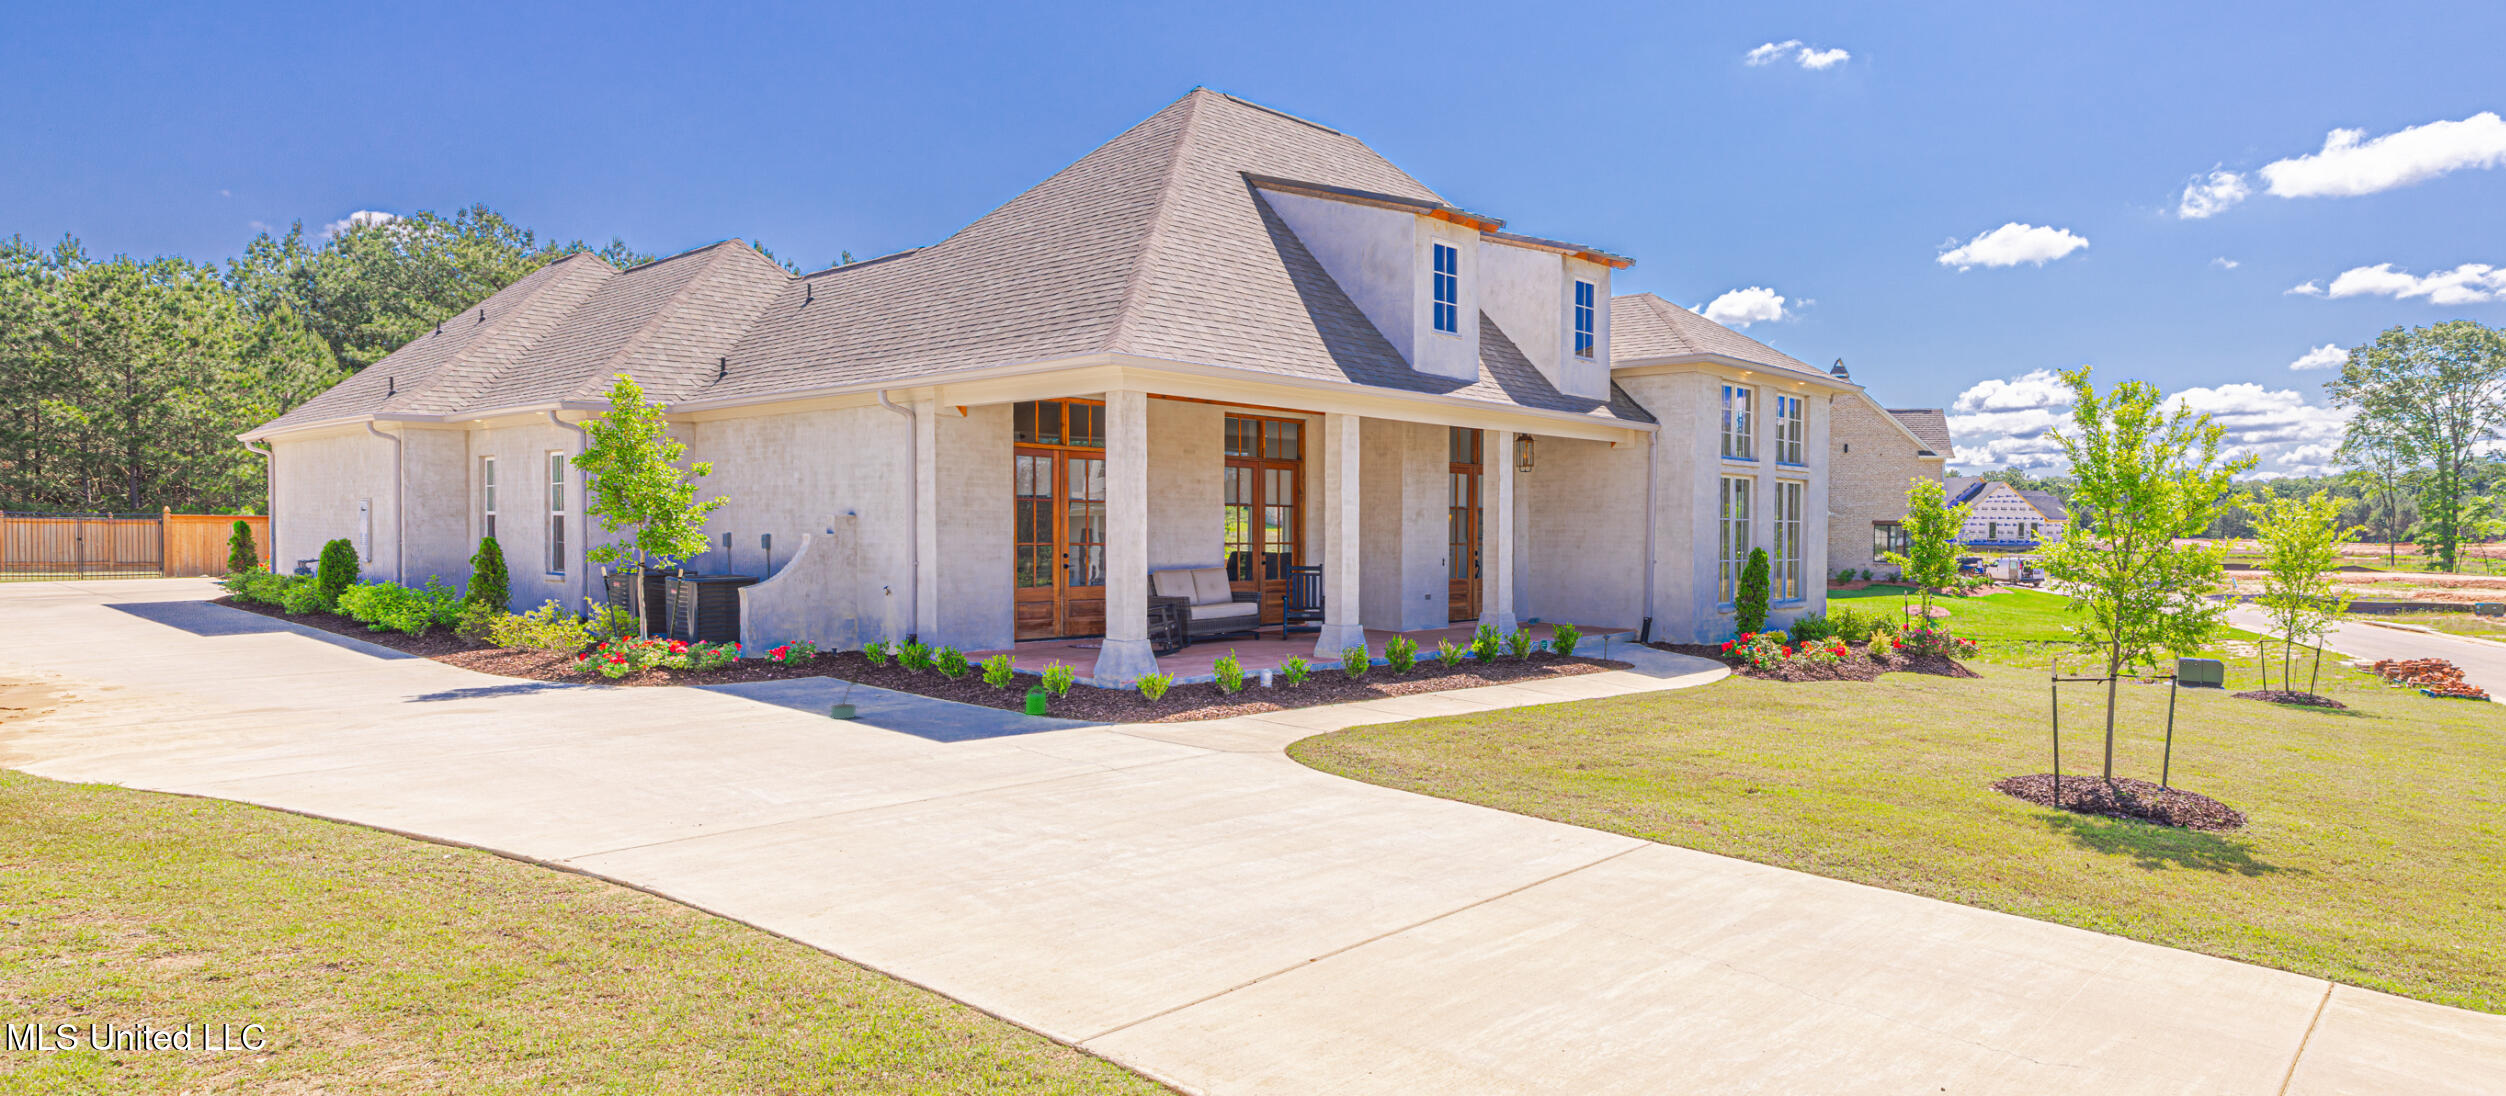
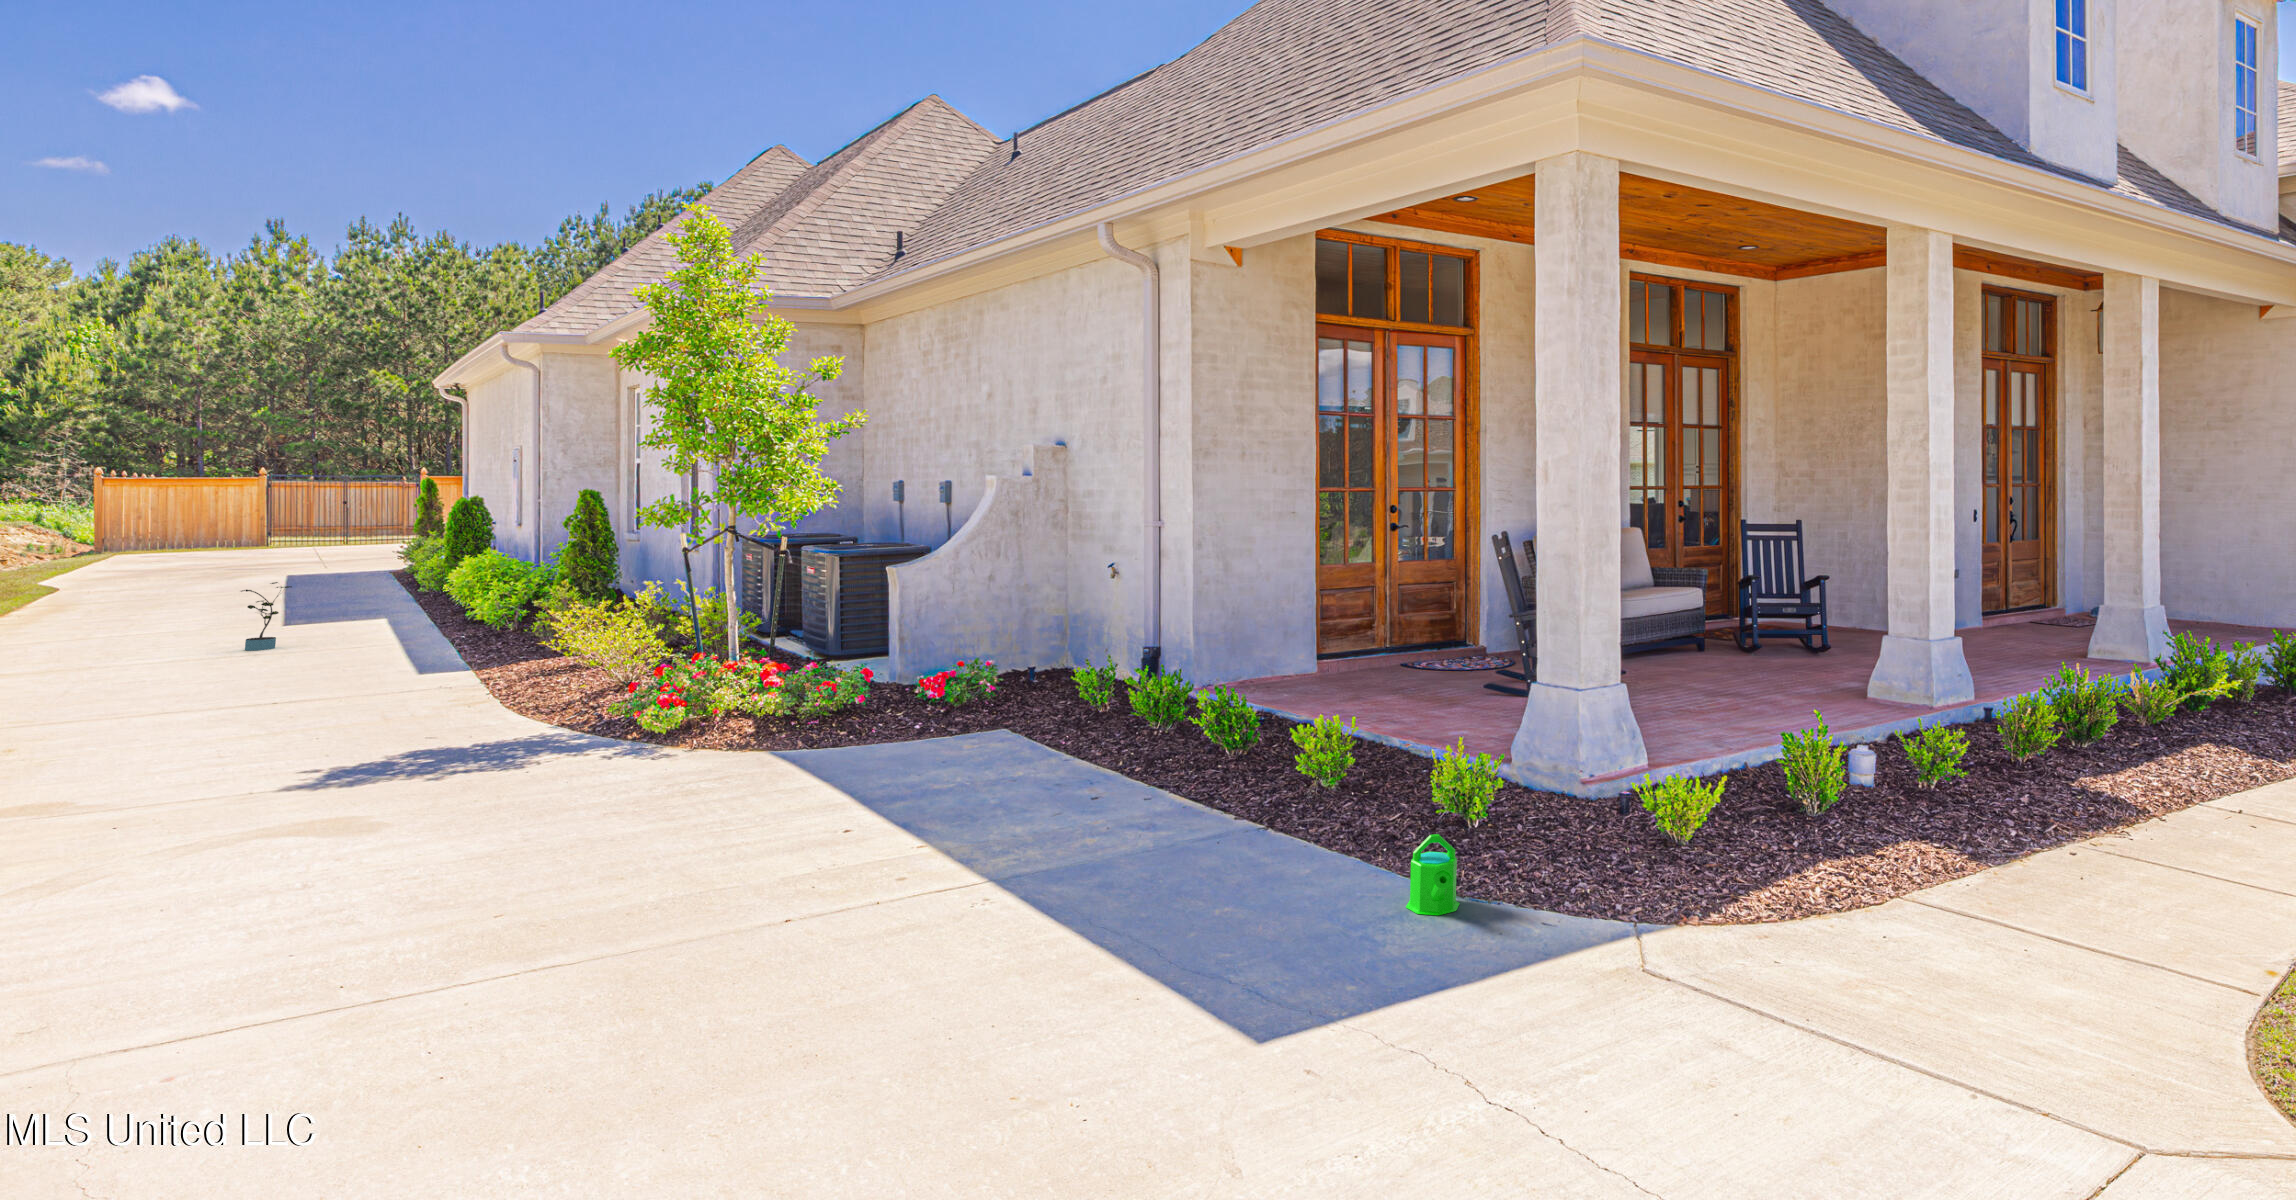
potted plant: present [831,651,866,719] -> present [241,582,292,651]

